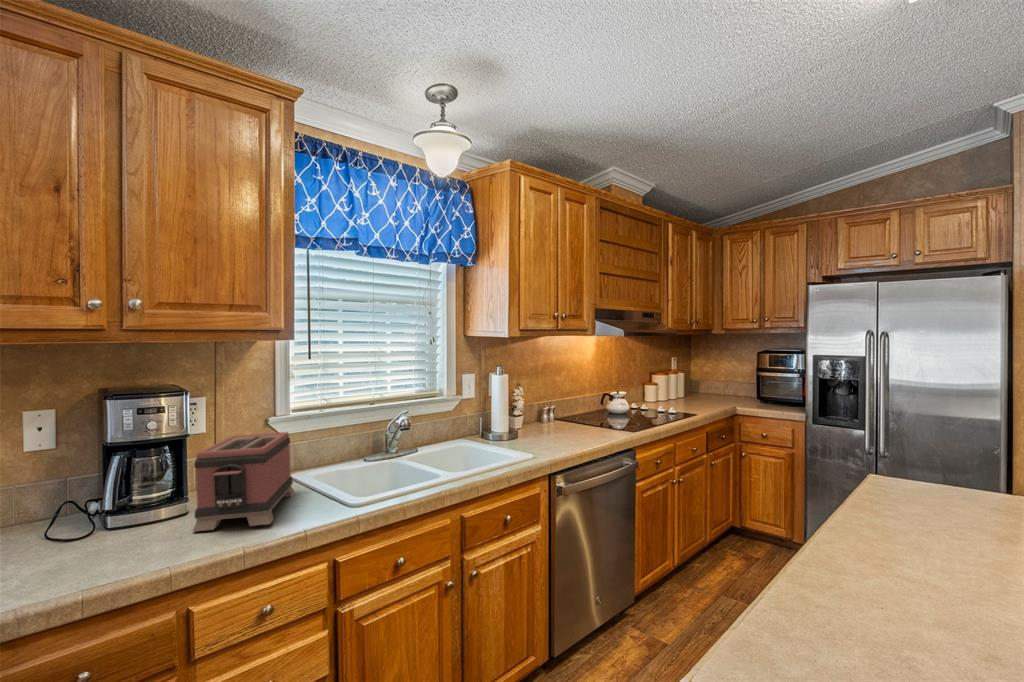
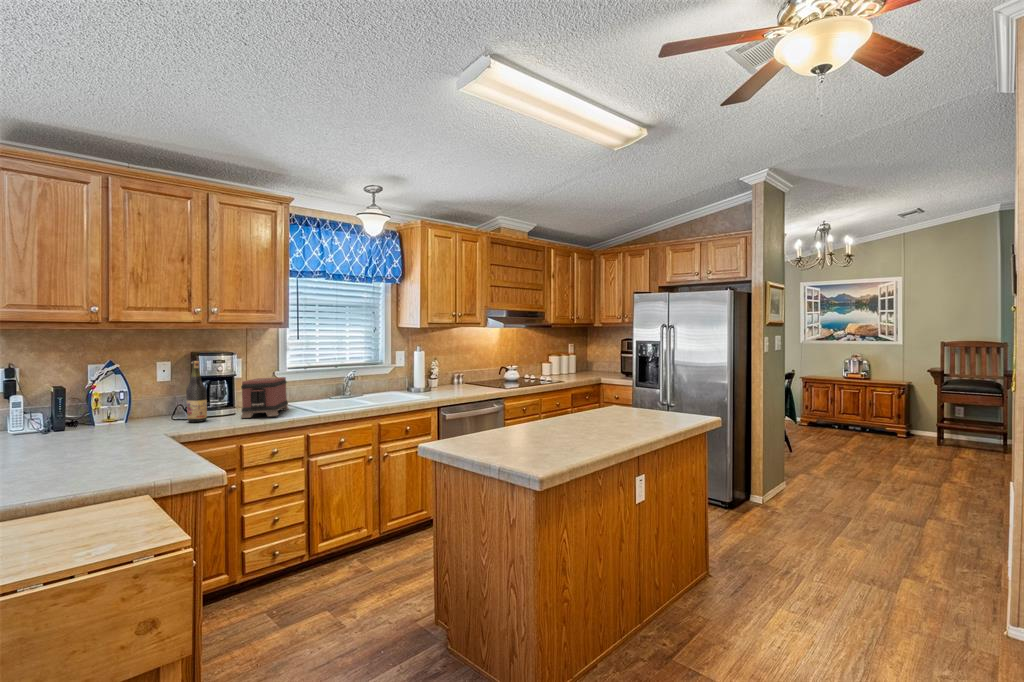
wine bottle: none [69,412,119,550] -> present [186,361,207,422]

